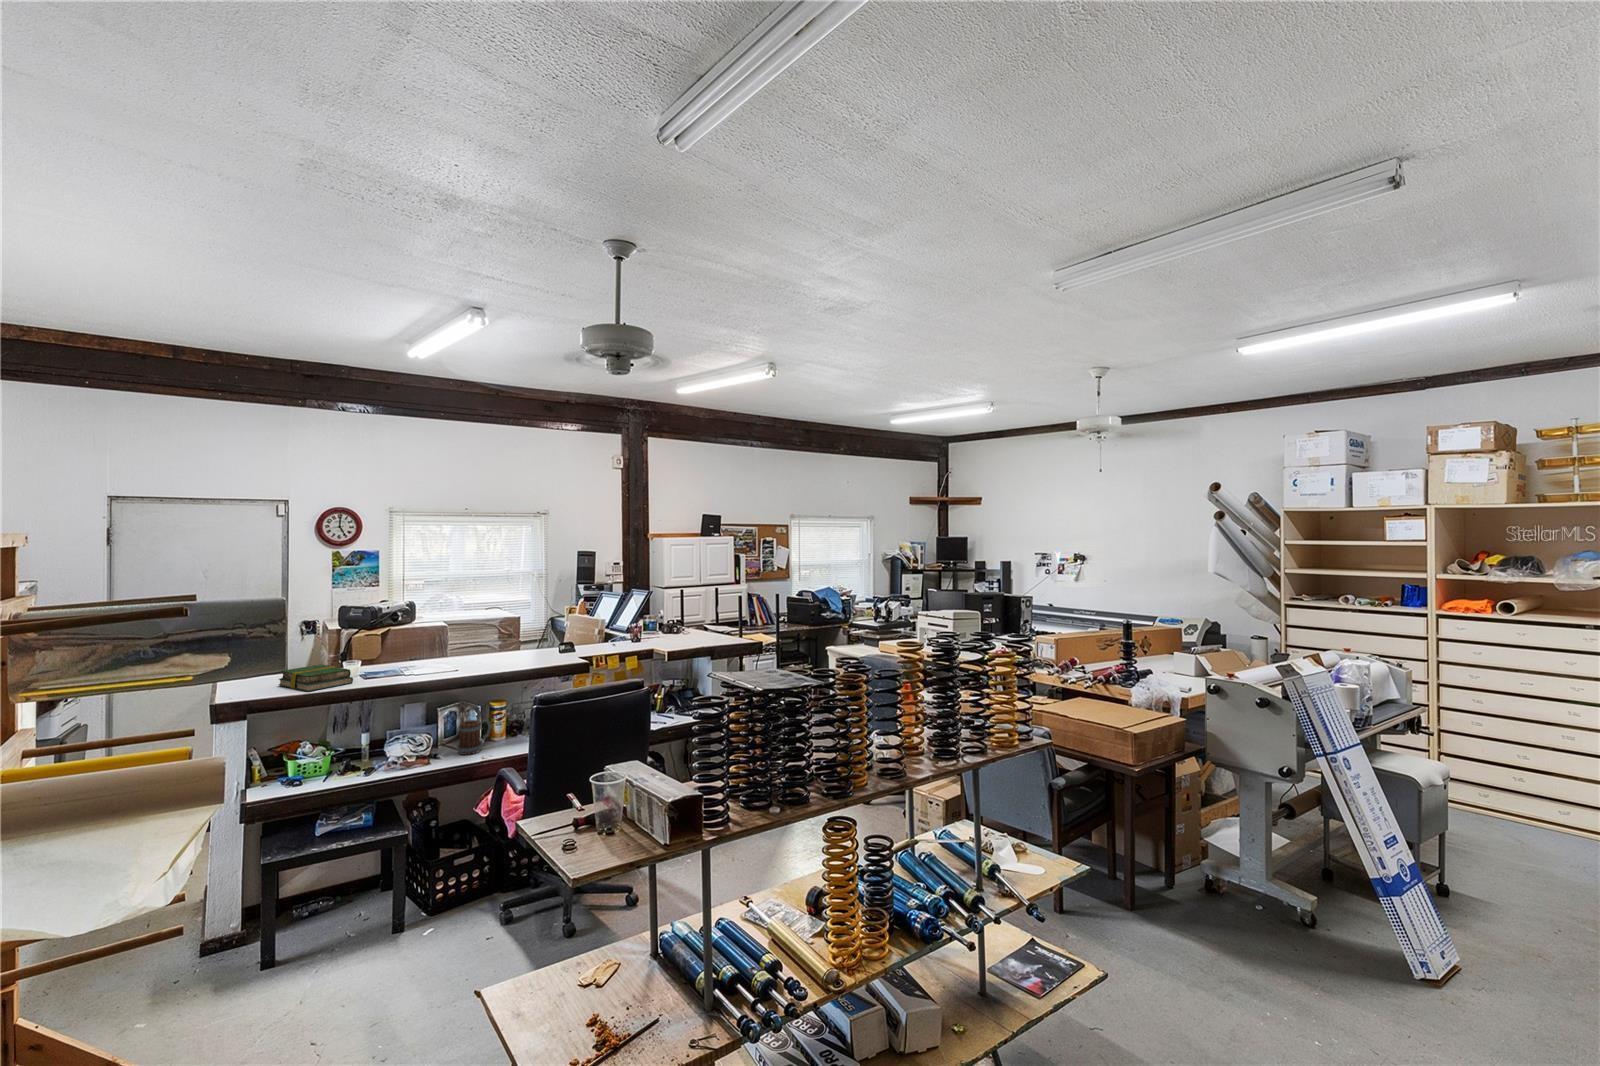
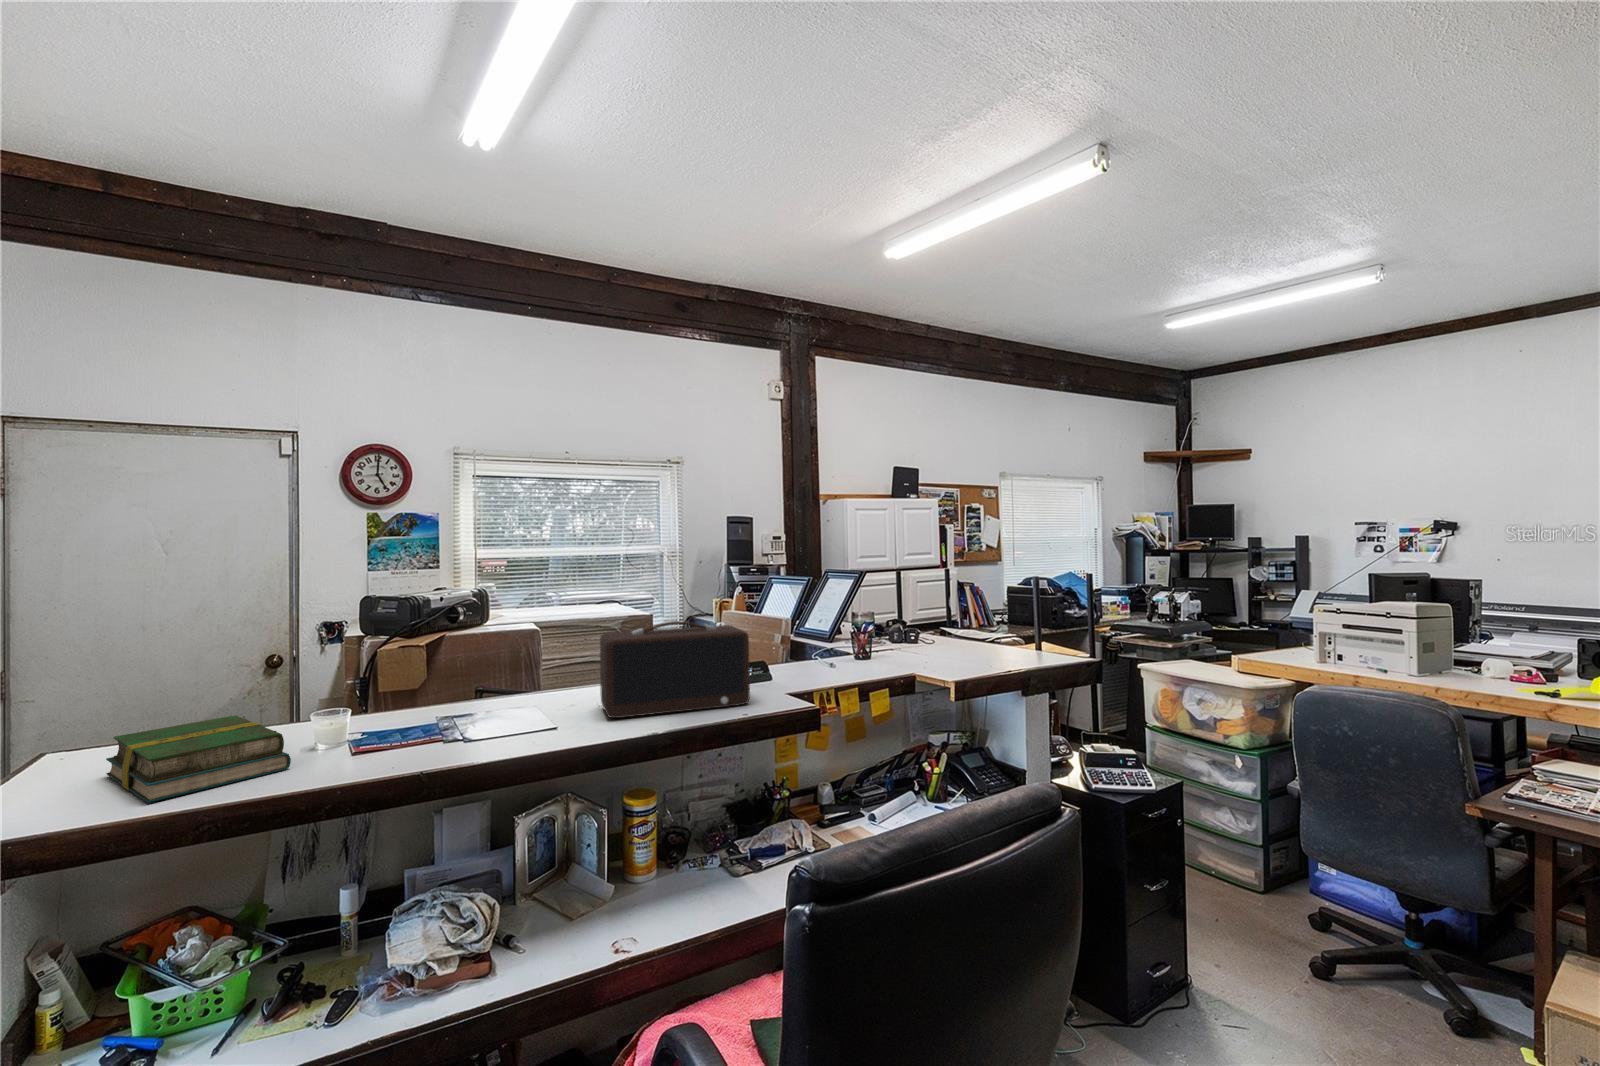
speaker: none [480,626,549,667] -> present [600,621,750,718]
mug: present [458,720,491,755] -> none [553,851,631,950]

